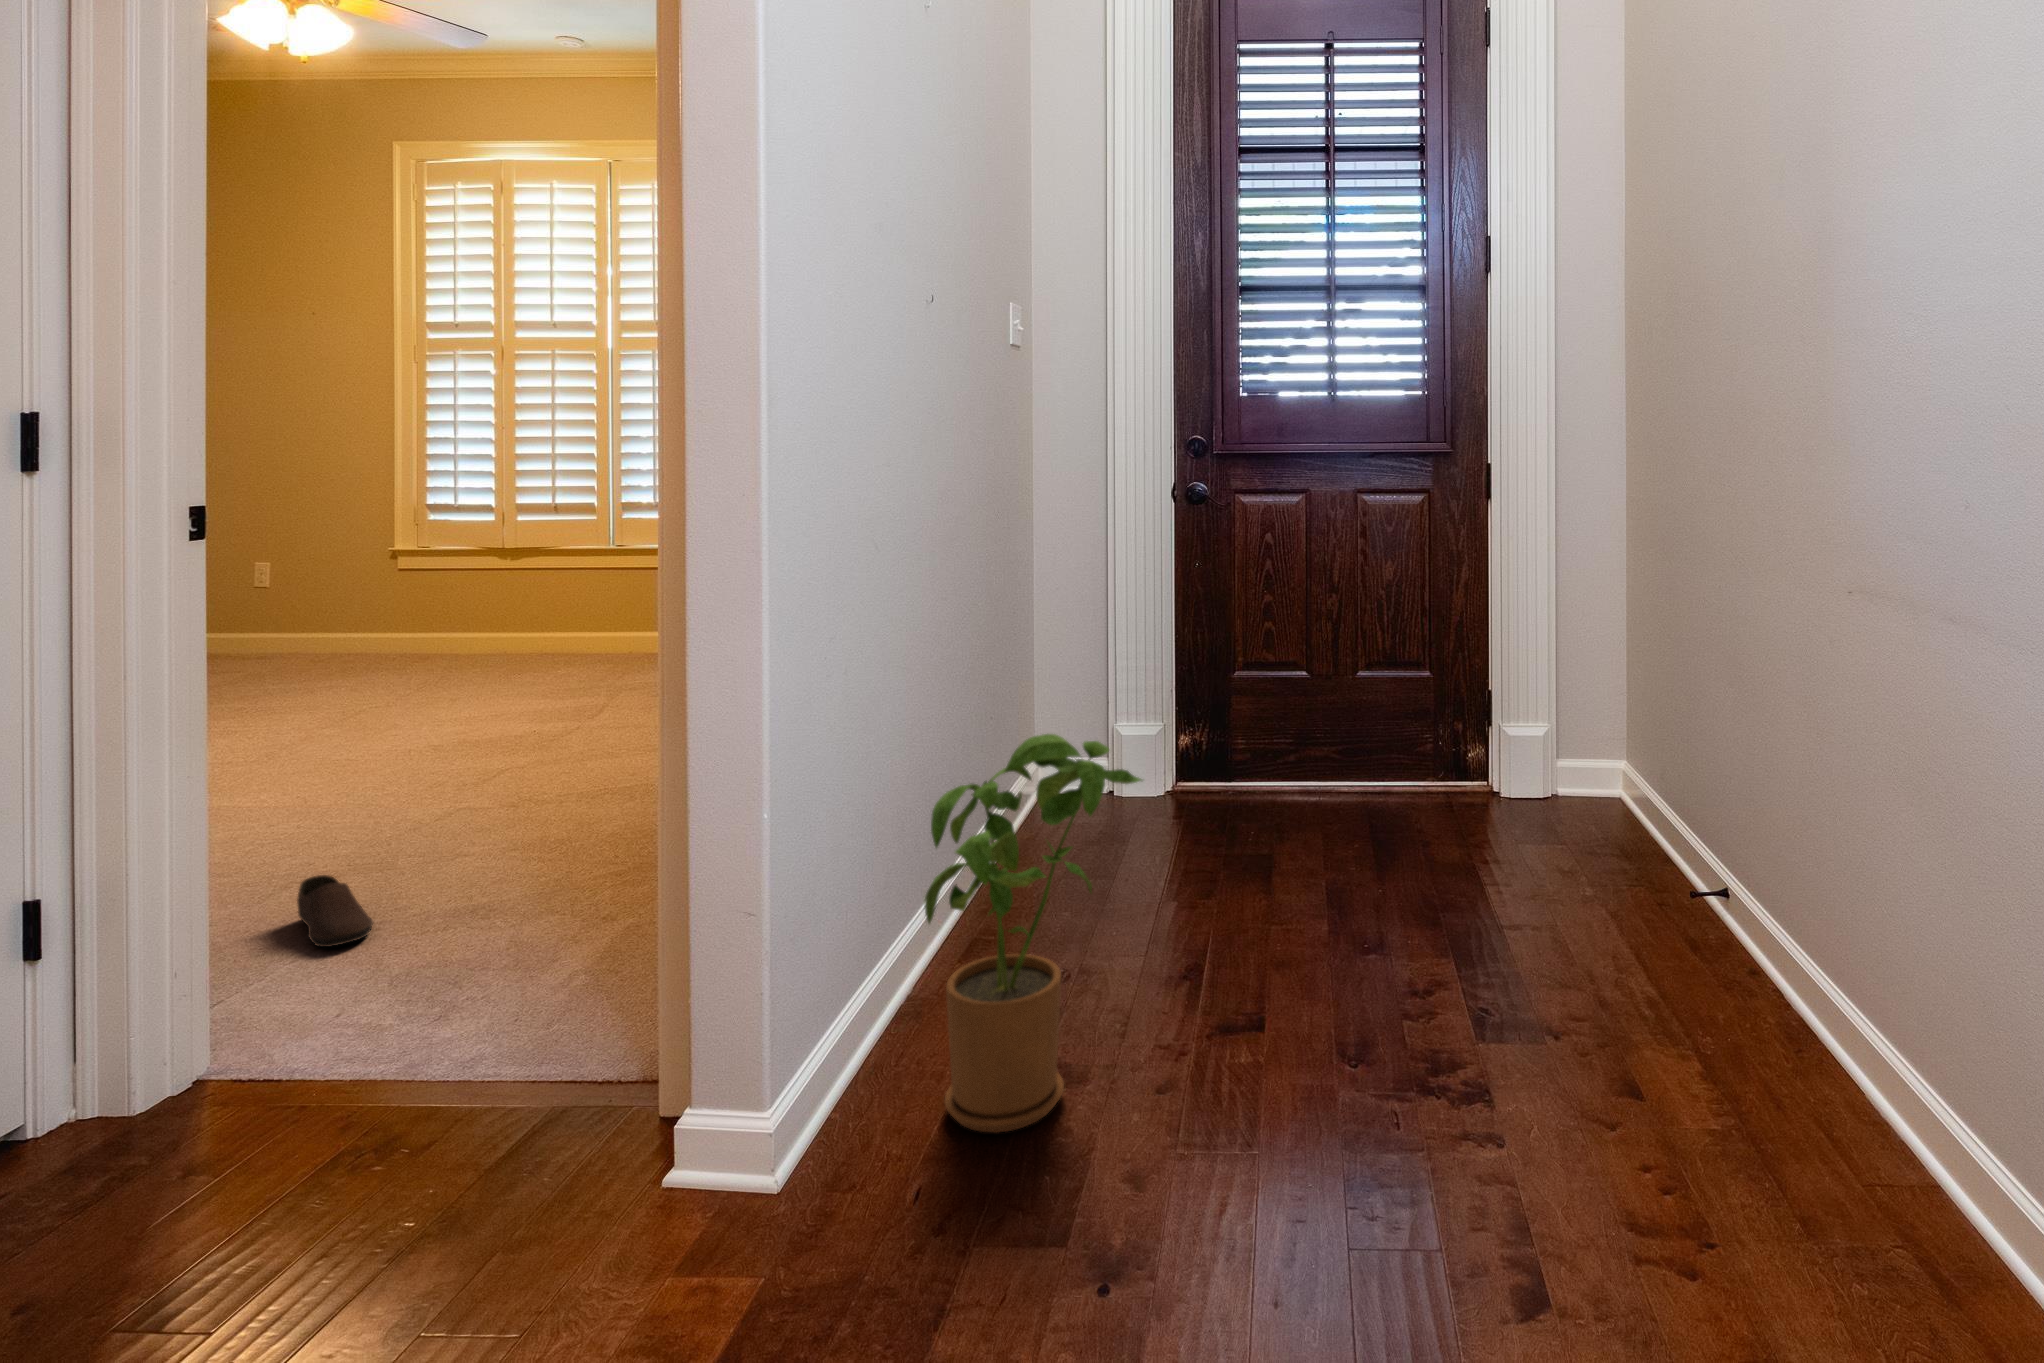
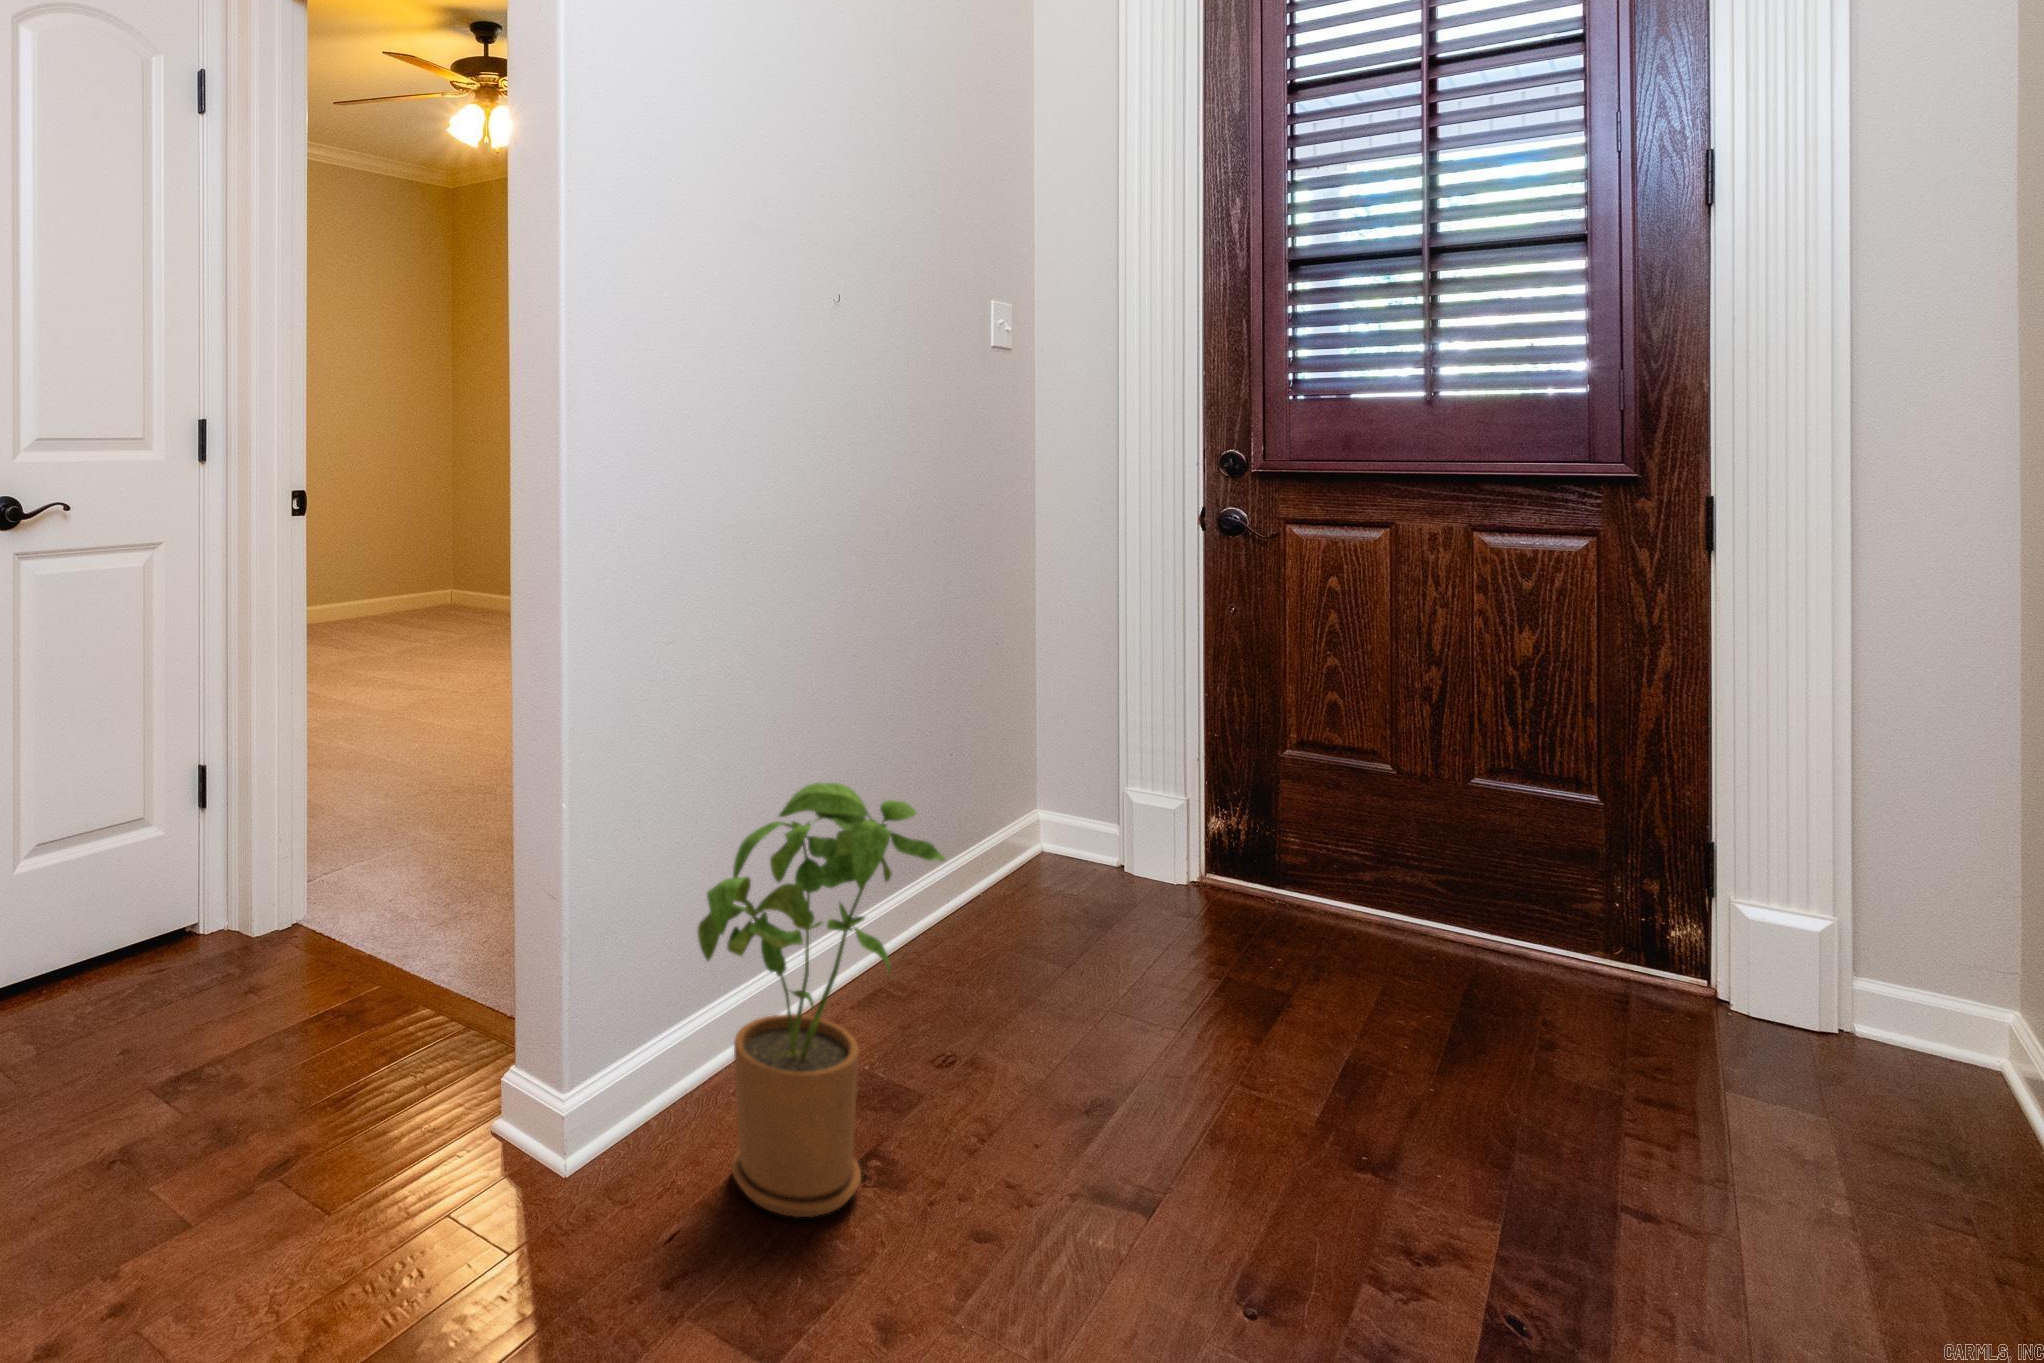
shoe: present [297,875,373,947] -> none [412,788,454,846]

